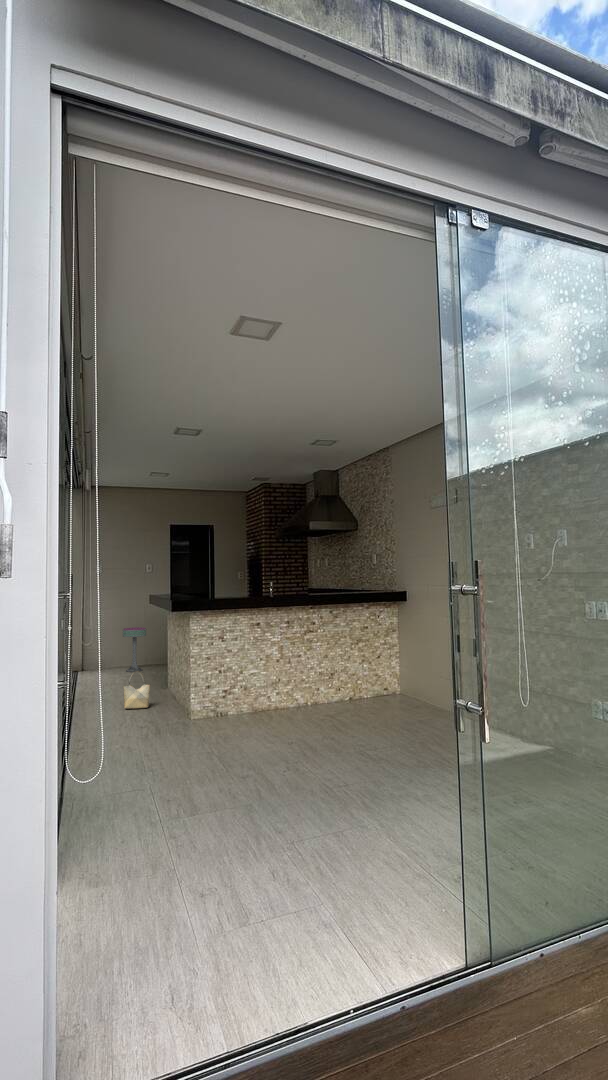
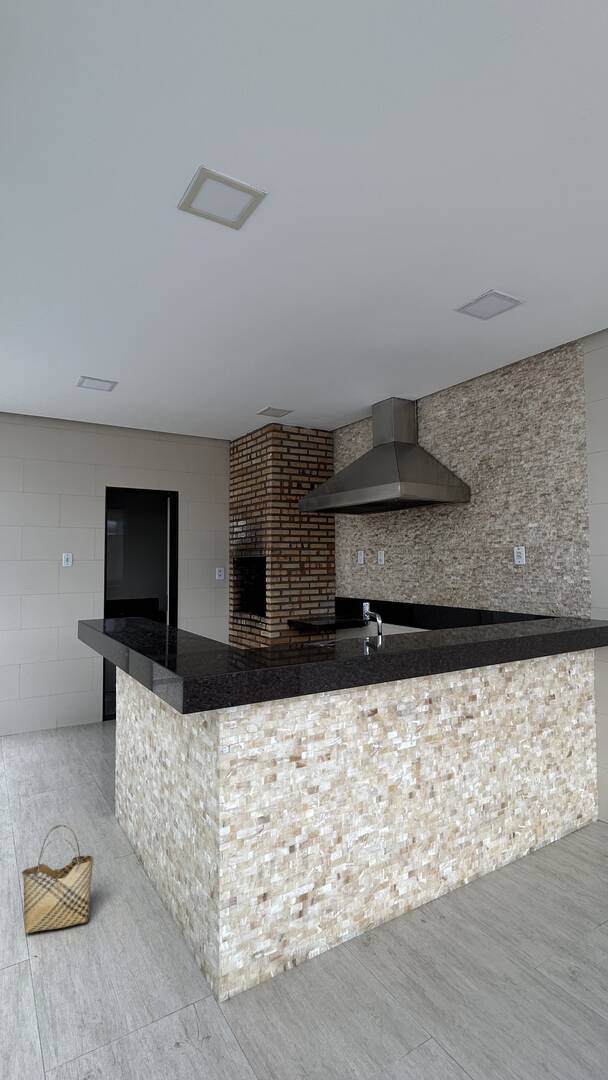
bar stool: present [123,627,146,672] -> none [23,664,67,745]

